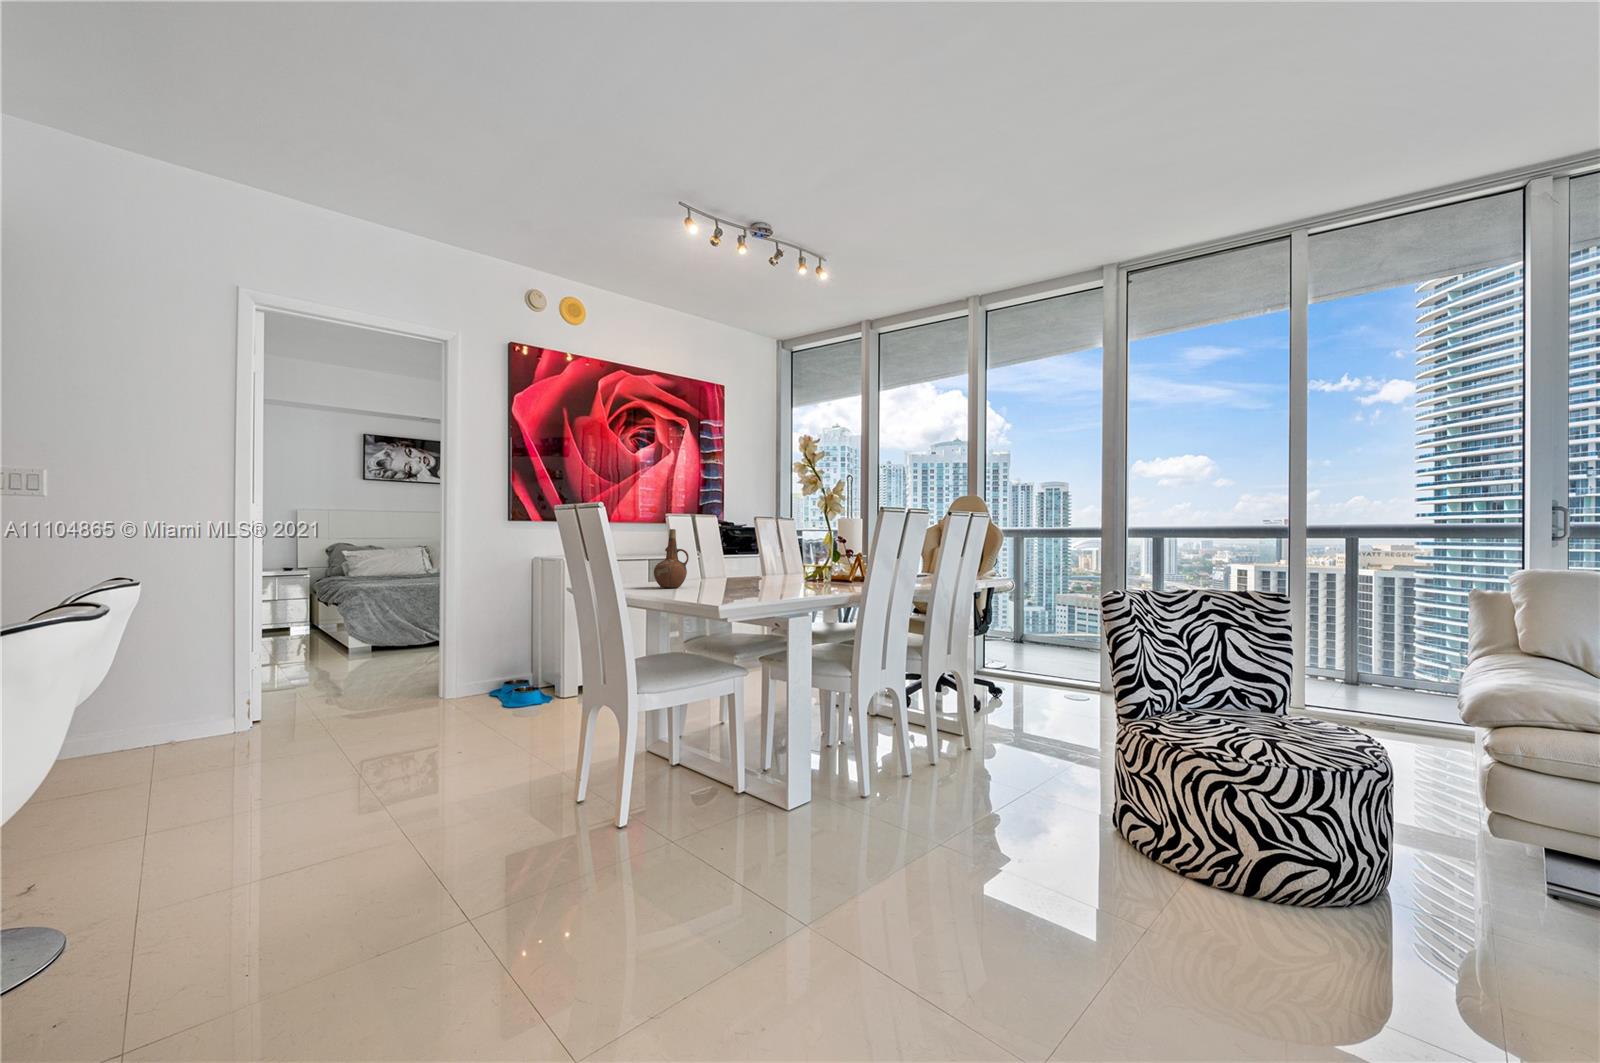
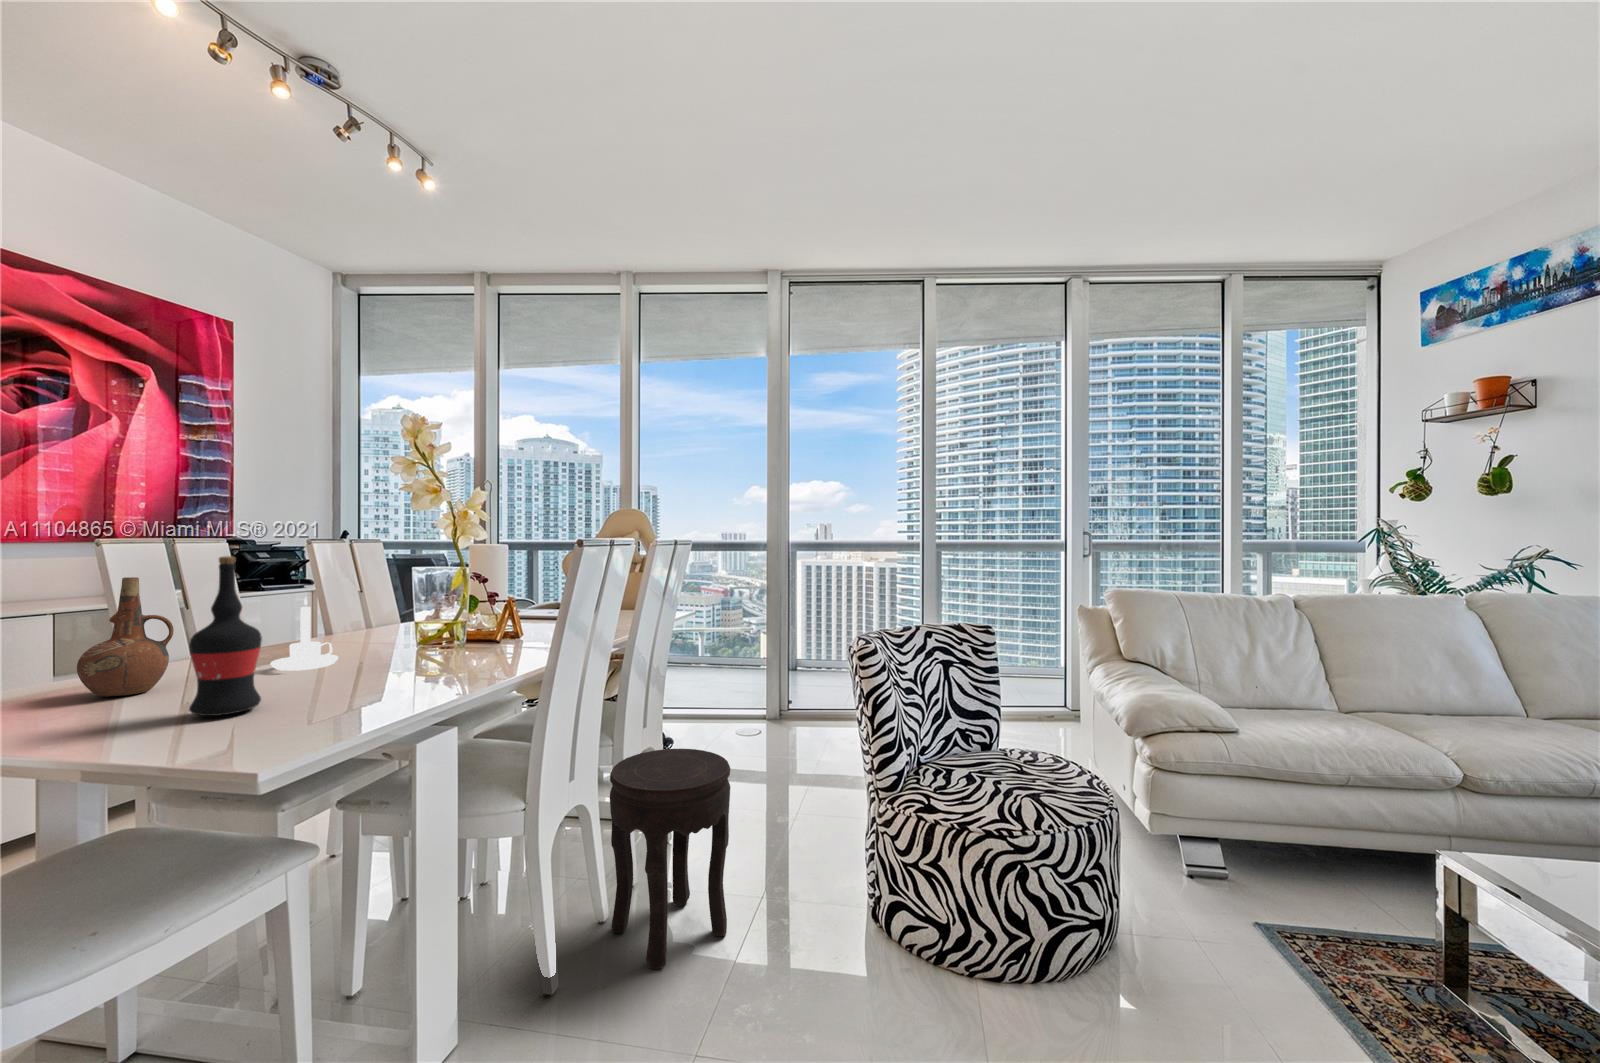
wine bottle: none [691,515,720,594] -> present [189,556,262,716]
candle holder: none [729,544,760,585] -> present [270,597,338,671]
side table: none [907,664,995,805] -> present [610,749,730,969]

